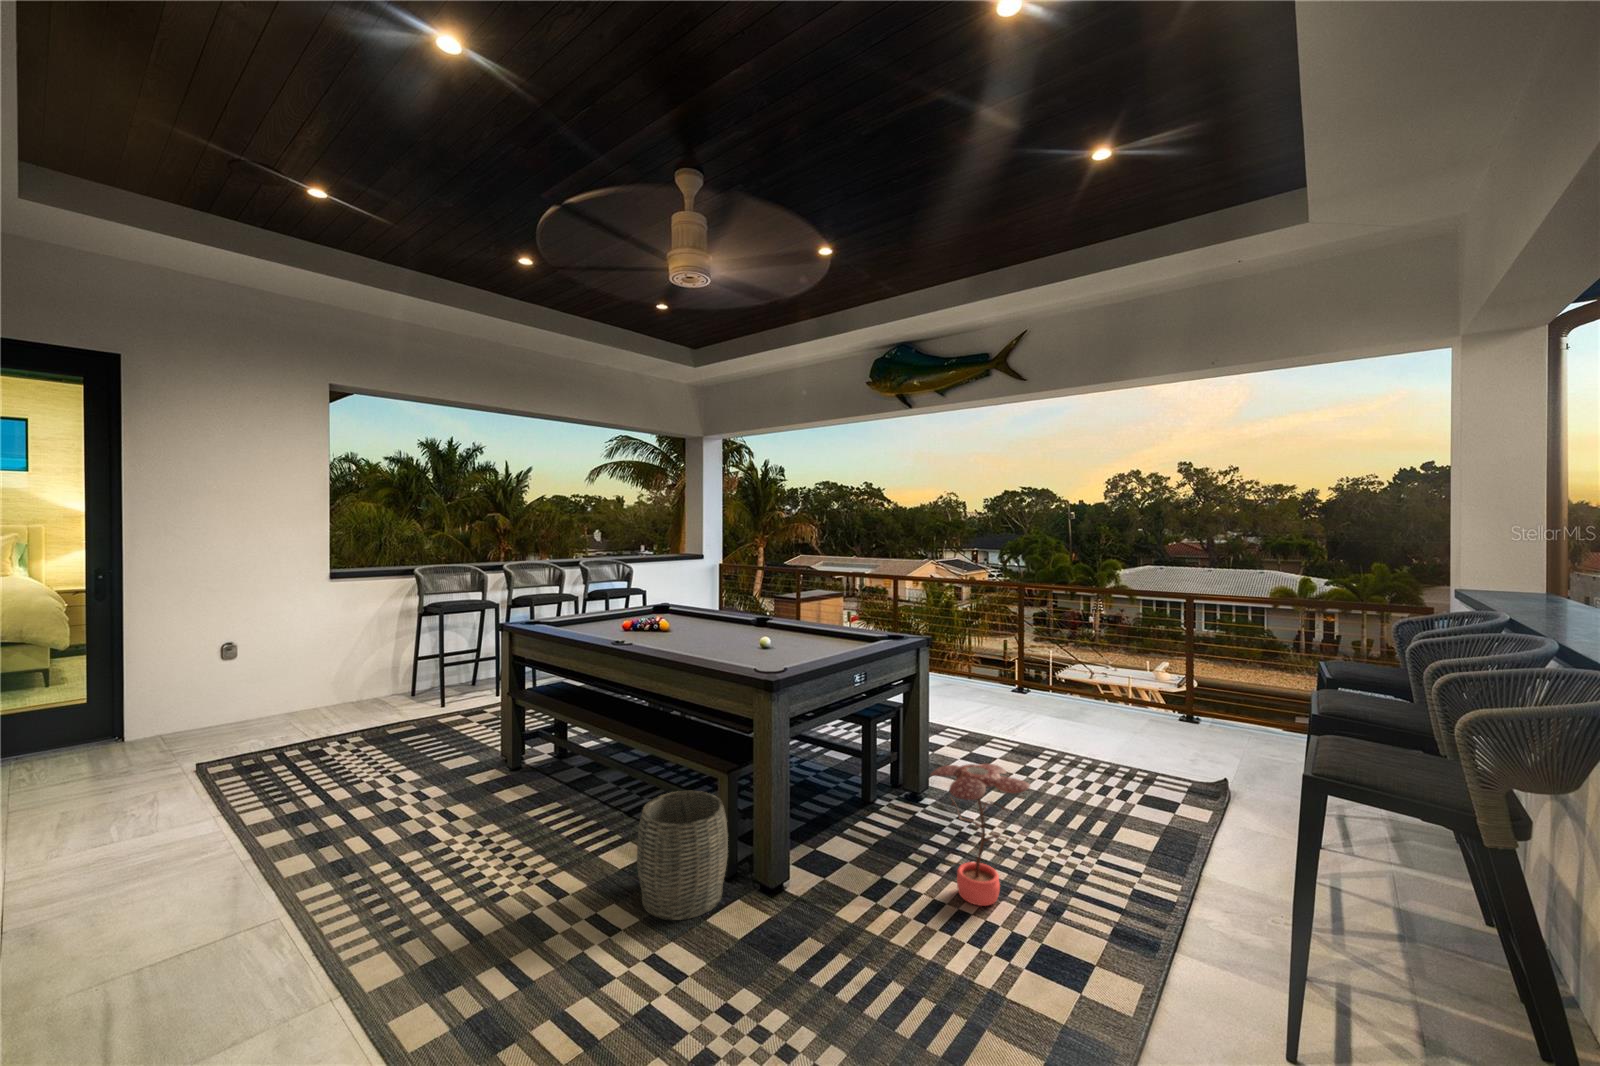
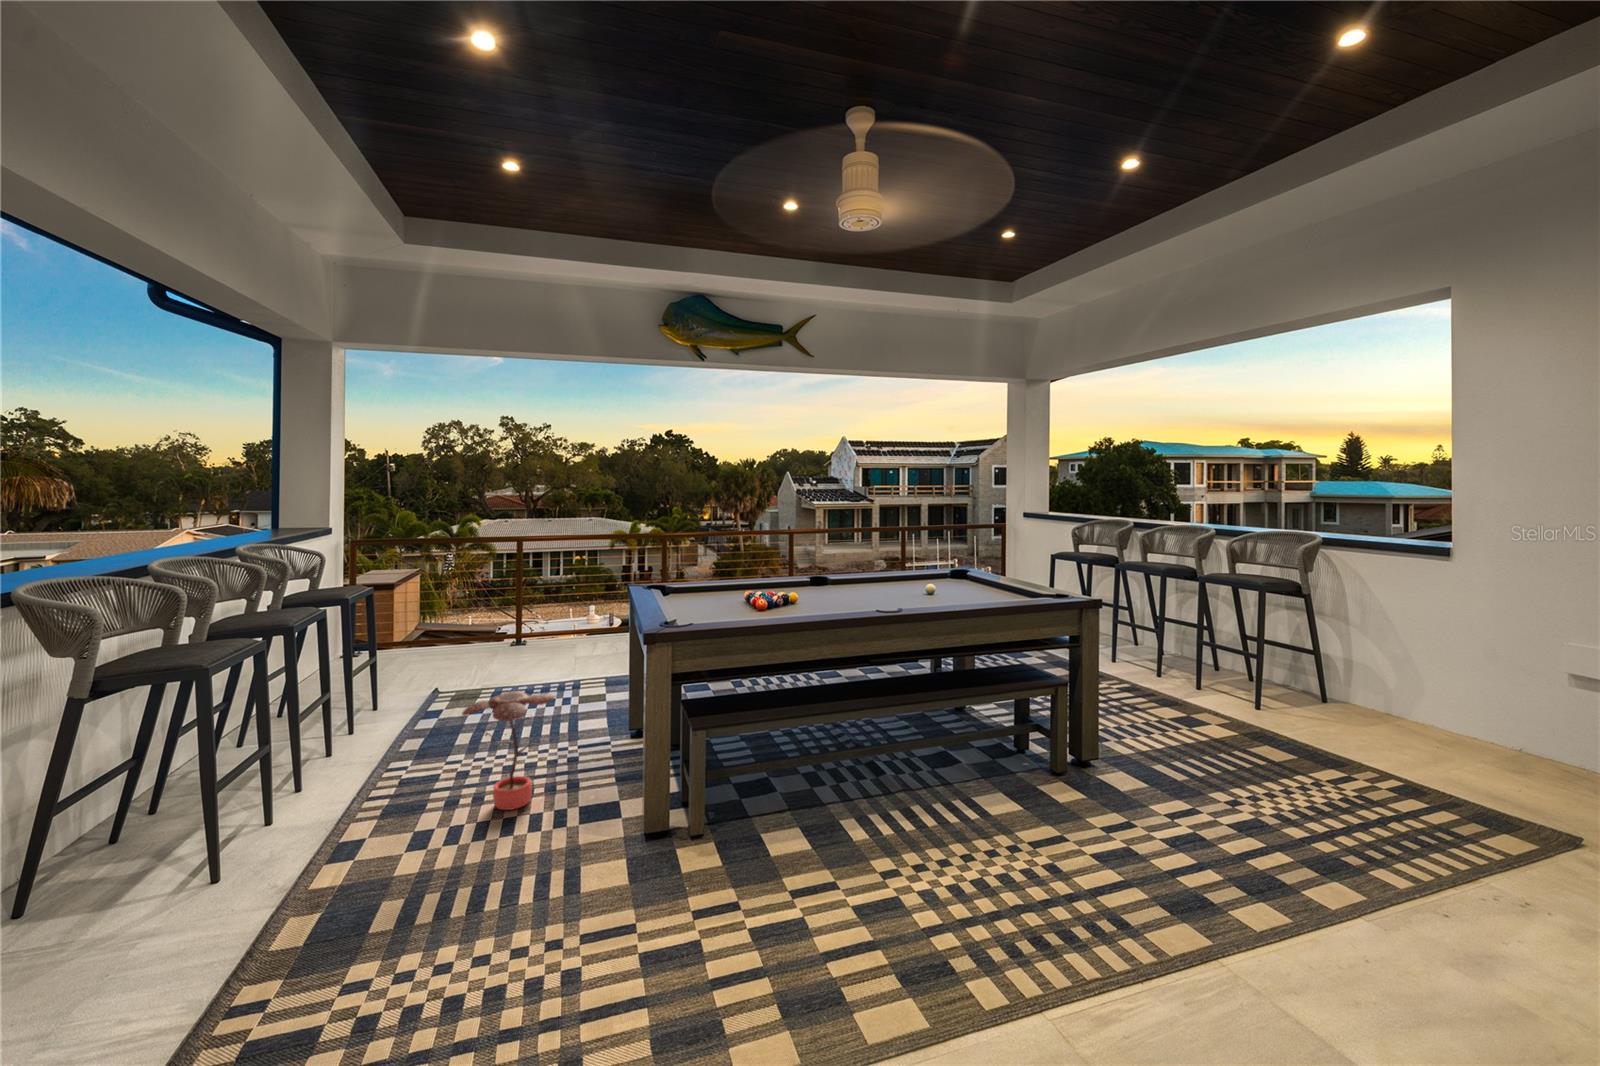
woven basket: present [637,791,728,920] -> none [76,825,241,1004]

